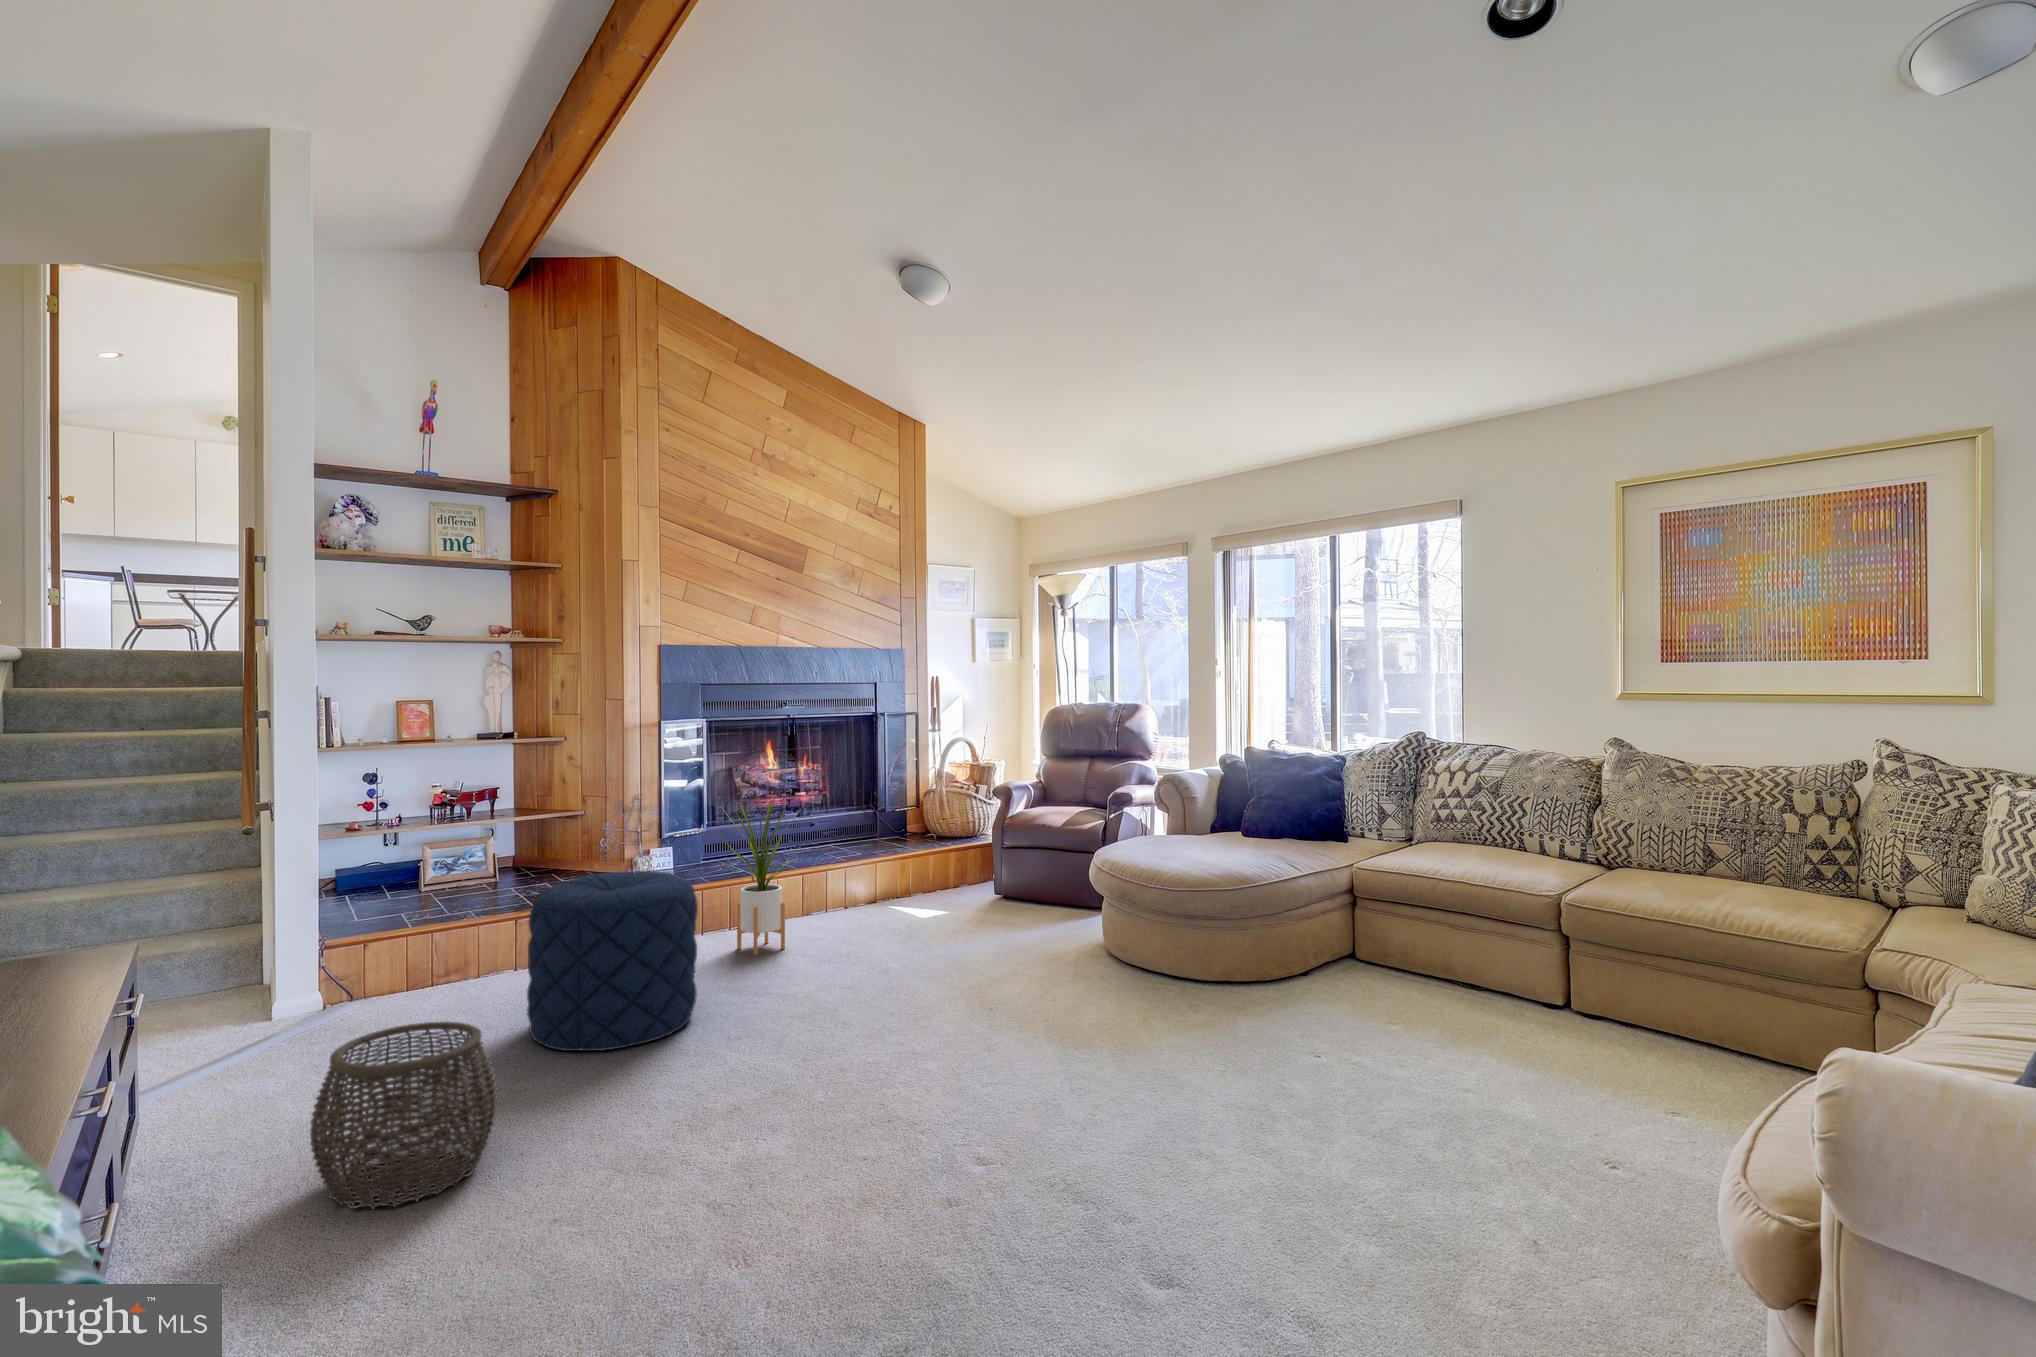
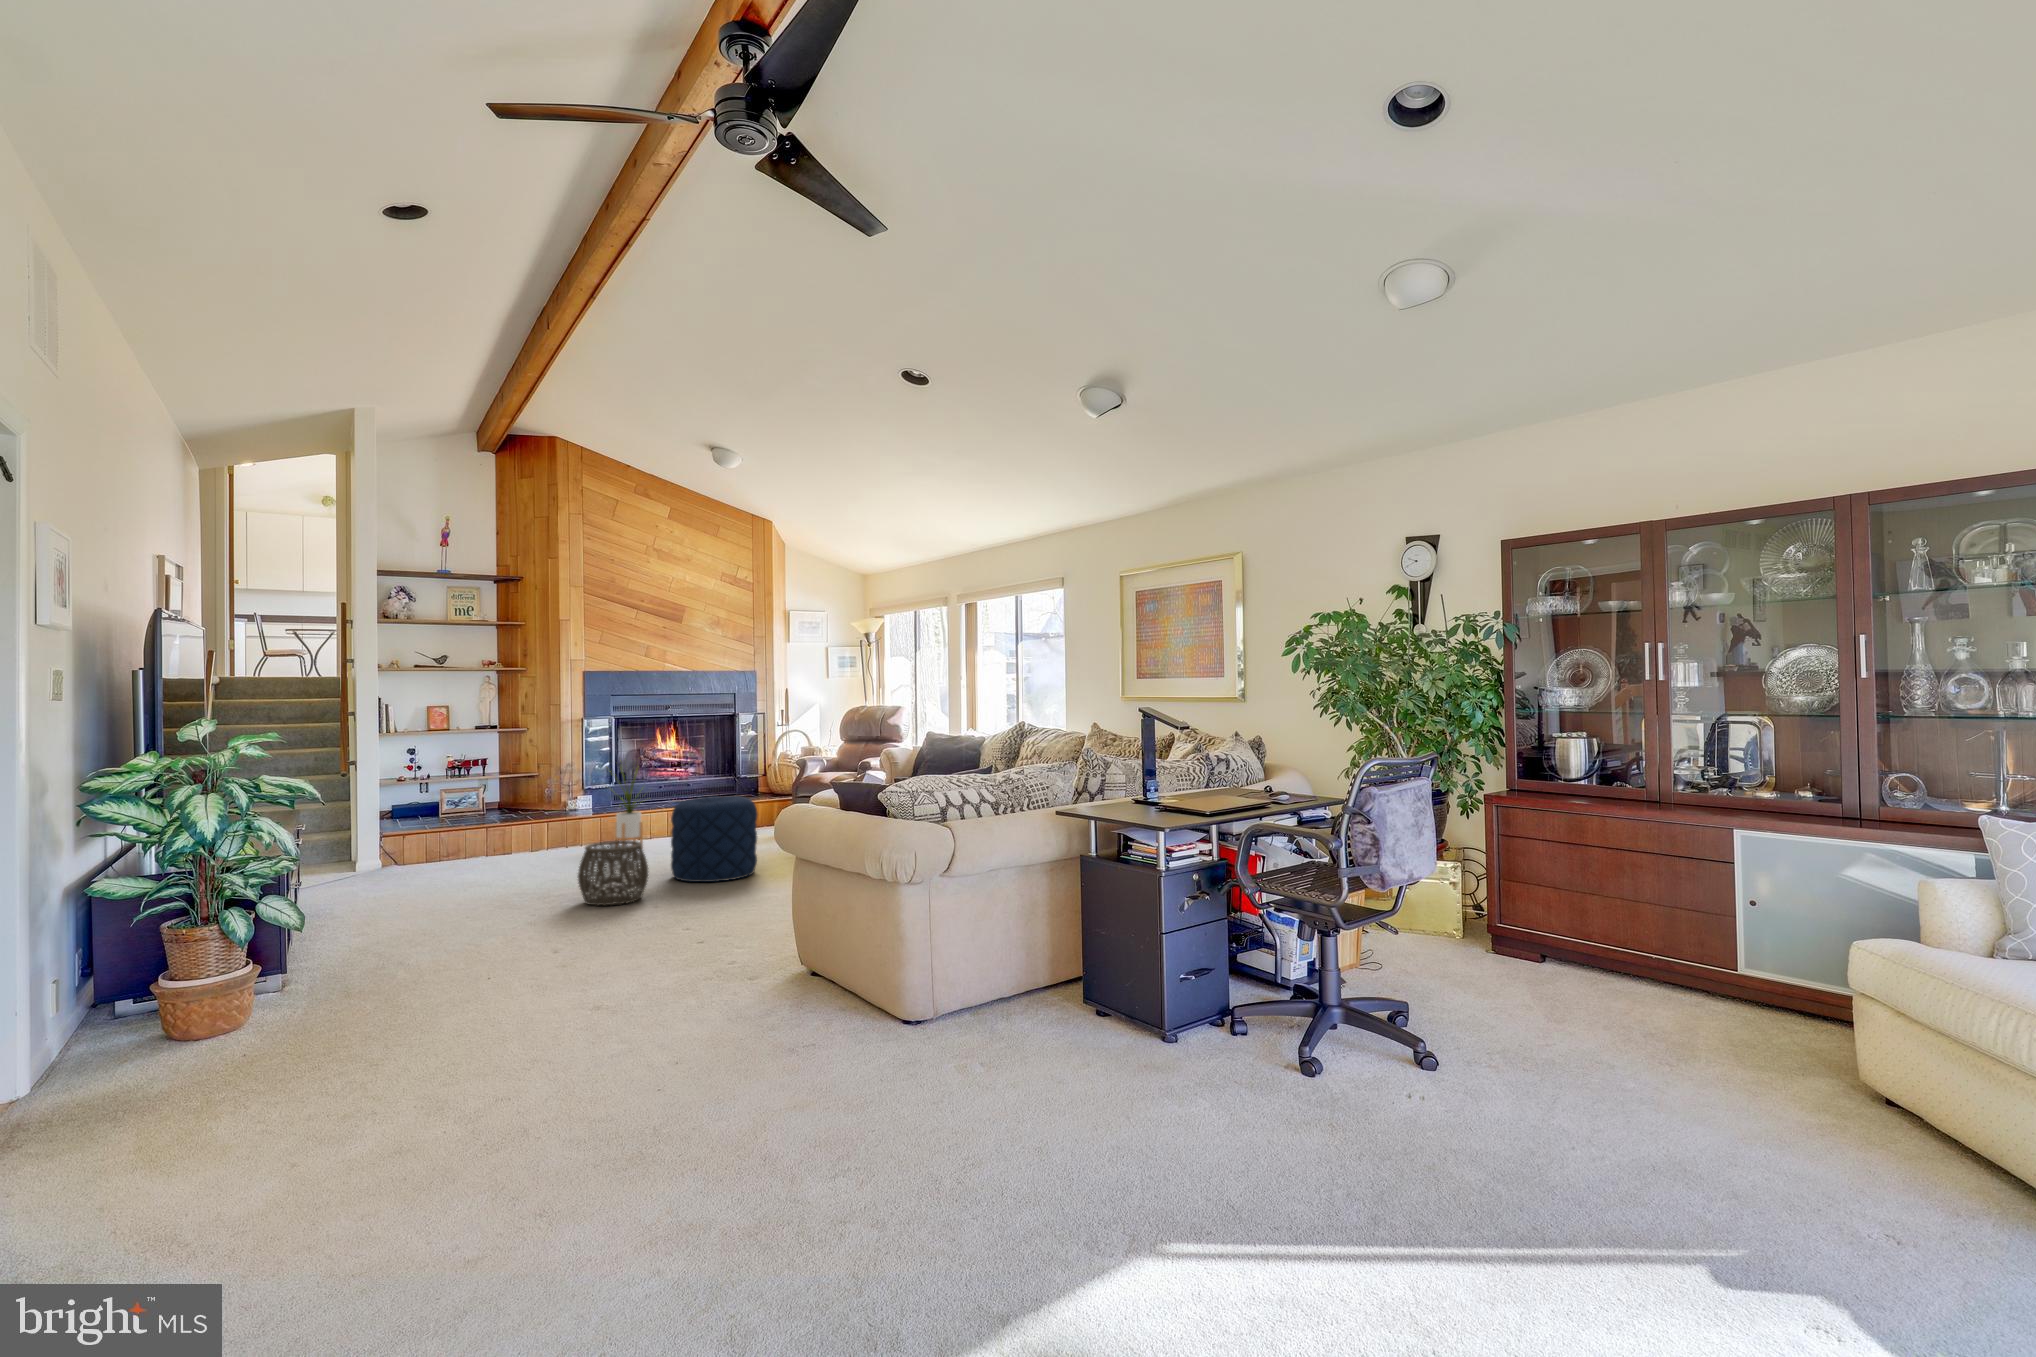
pouf: present [527,871,698,1051] -> present [671,796,758,882]
woven basket: present [310,1022,498,1209] -> present [578,841,648,906]

